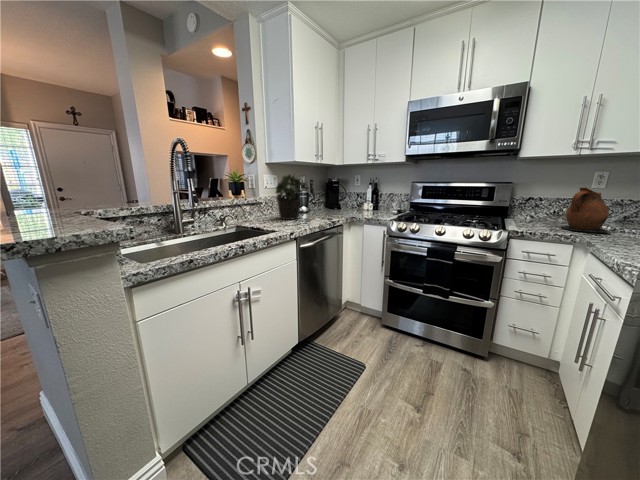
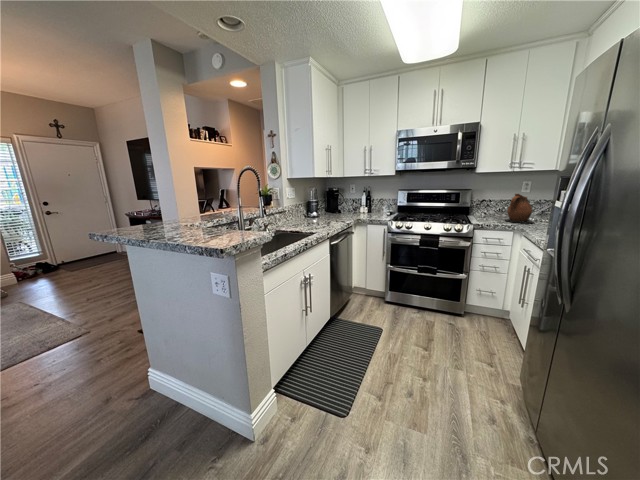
potted plant: present [276,174,309,220] -> none [299,186,325,224]

